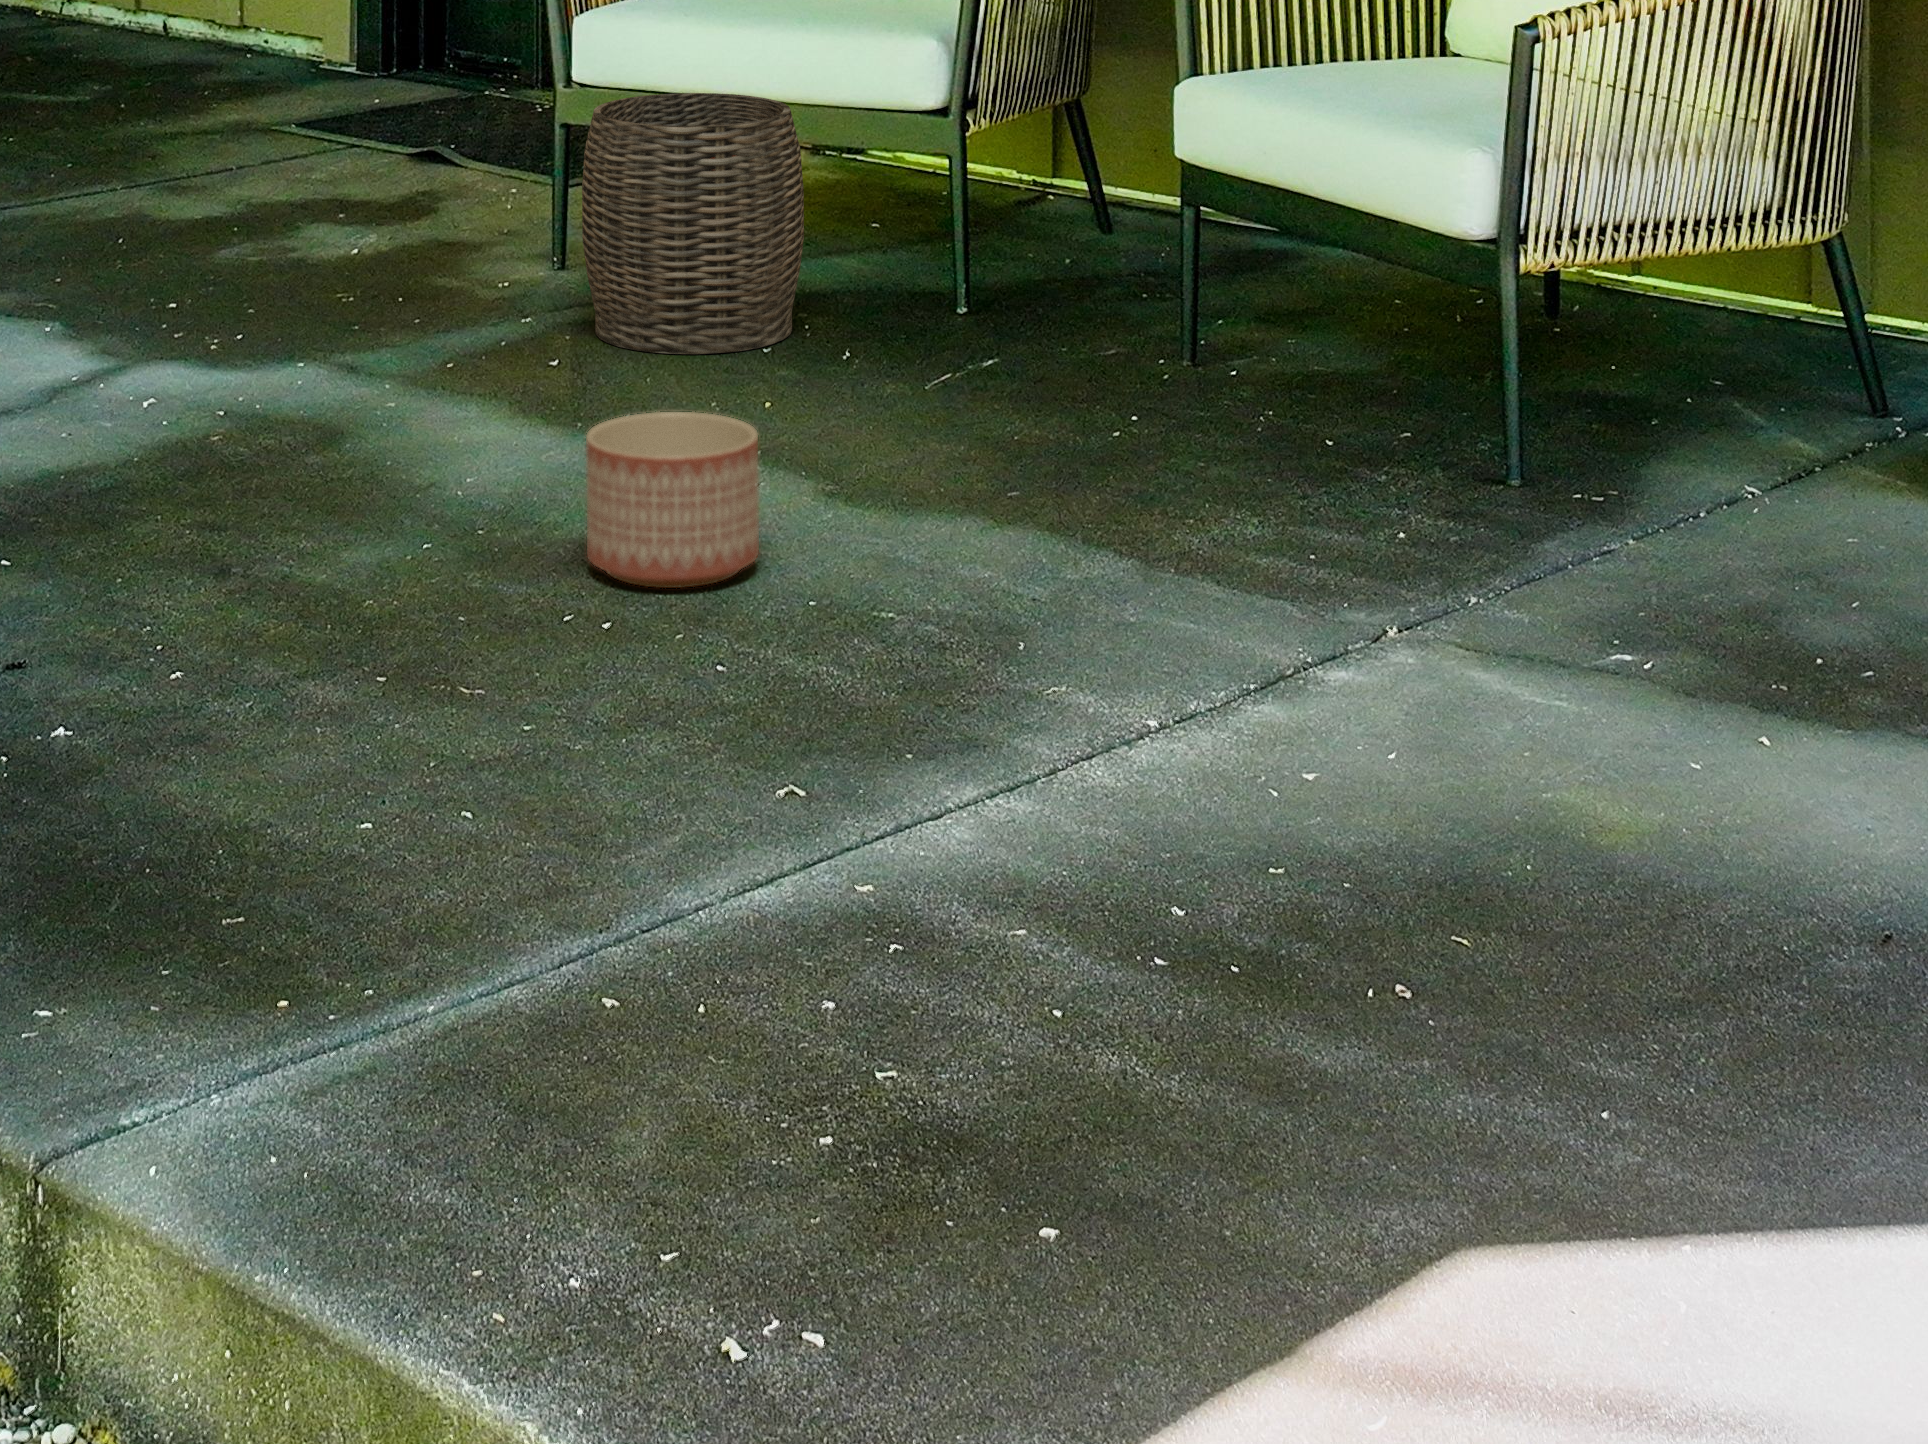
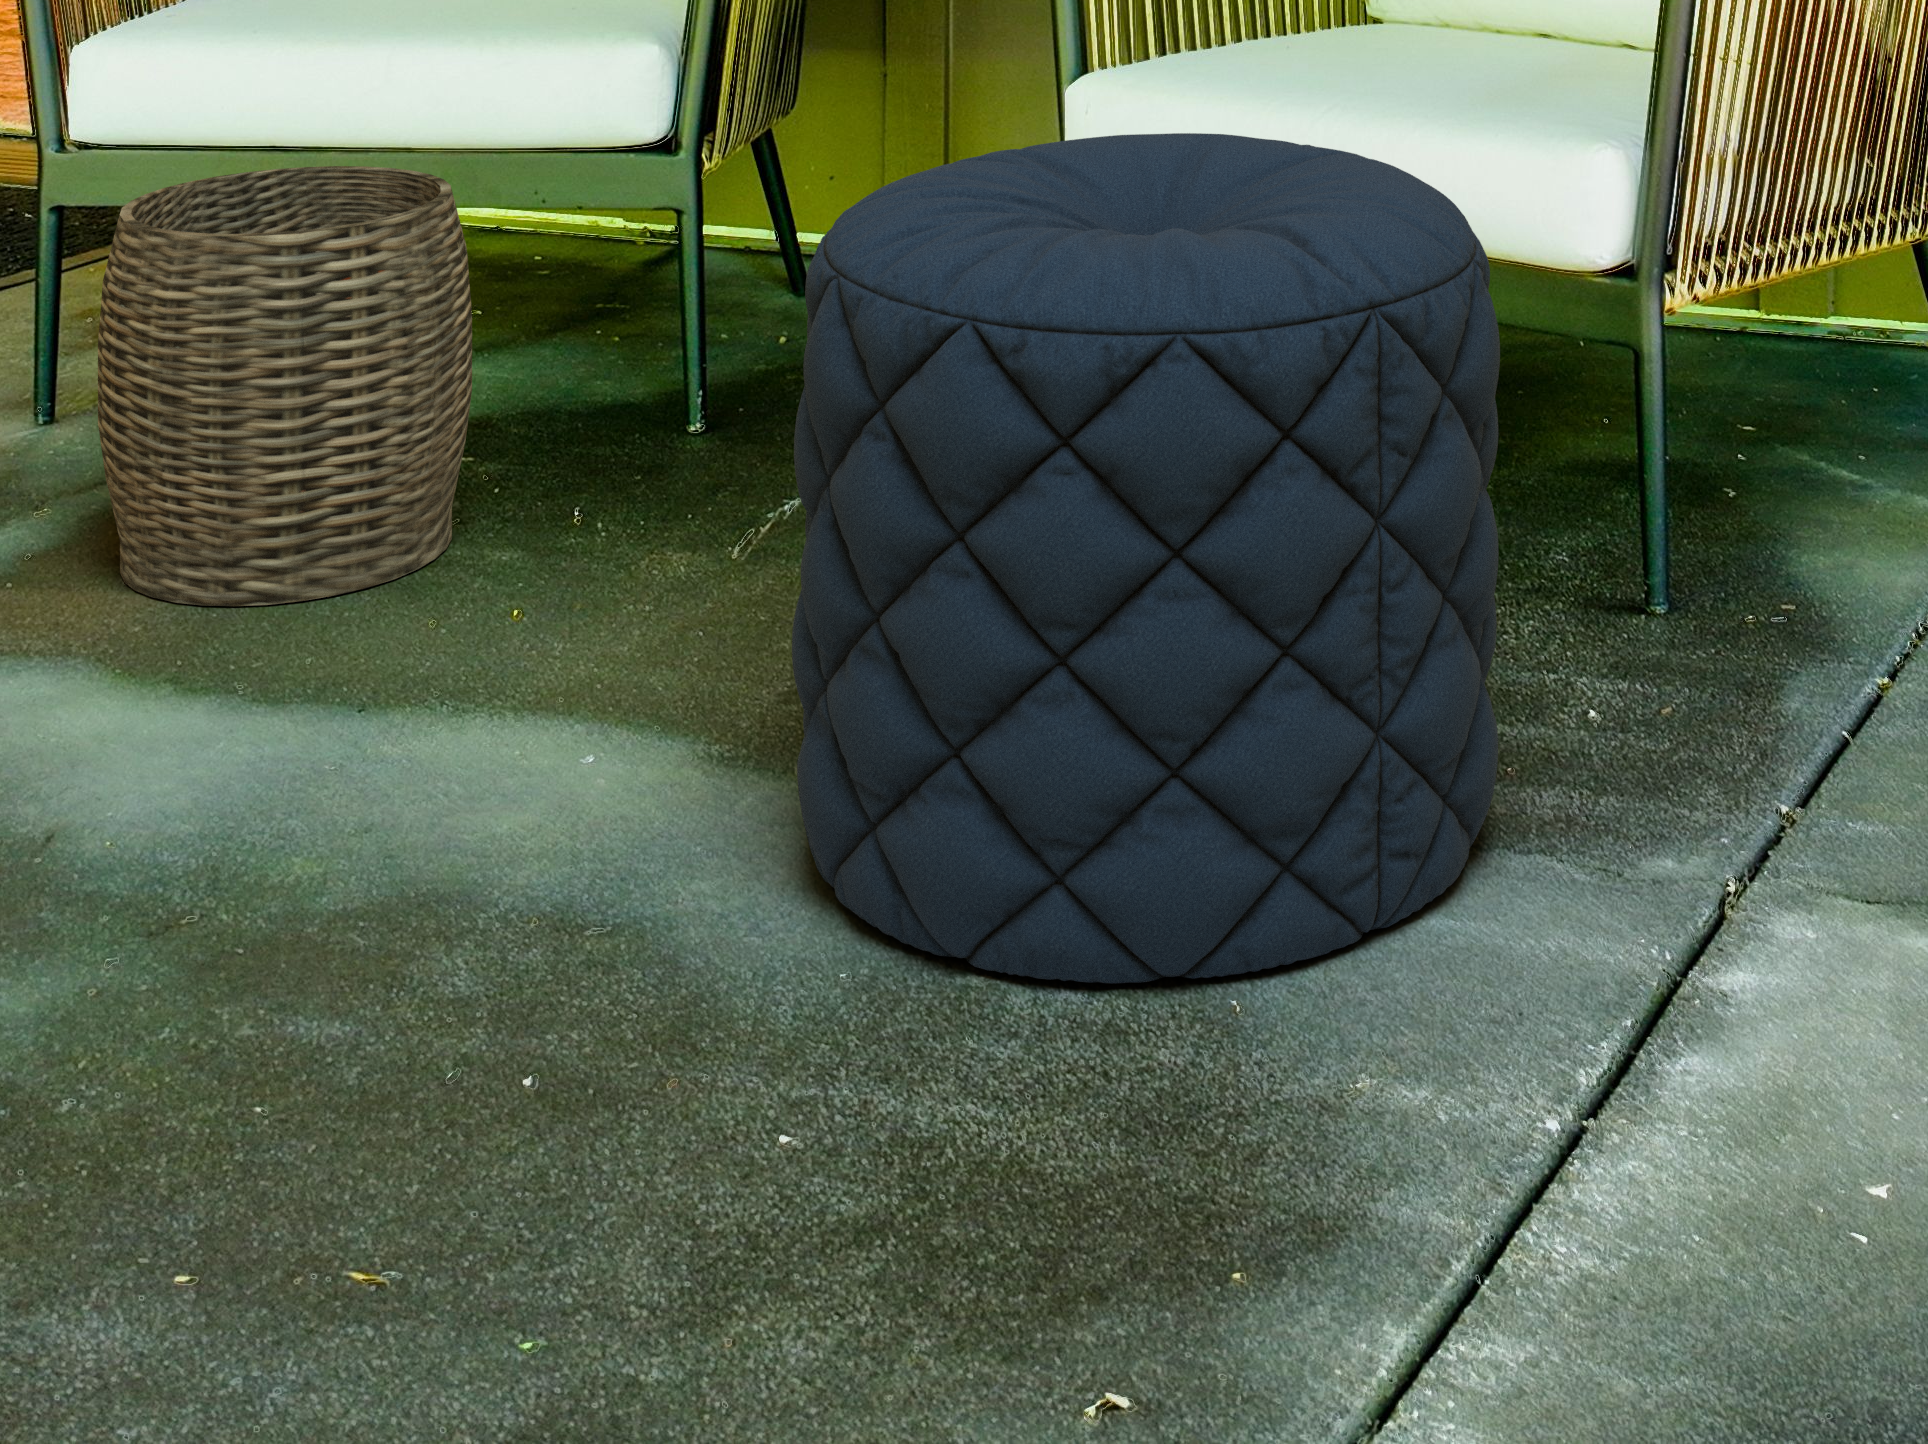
pouf: none [873,97,1298,568] -> present [792,133,1500,983]
planter: present [586,412,759,588] -> none [341,807,684,1202]

